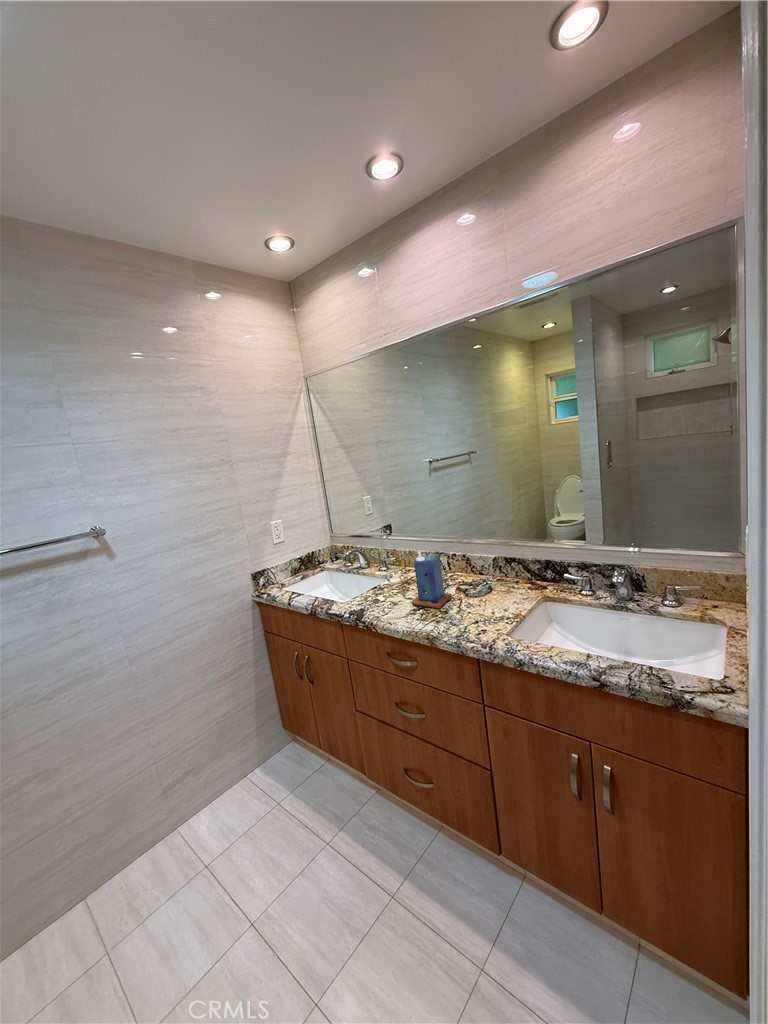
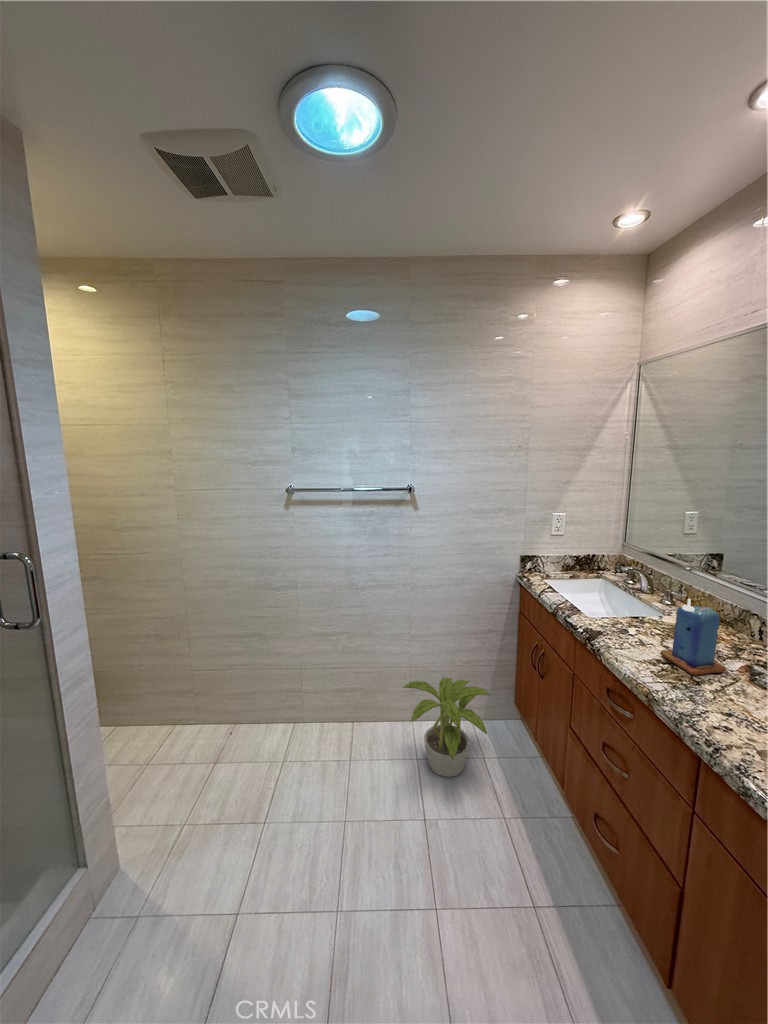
potted plant: none [158,732,282,869] -> present [403,677,490,777]

